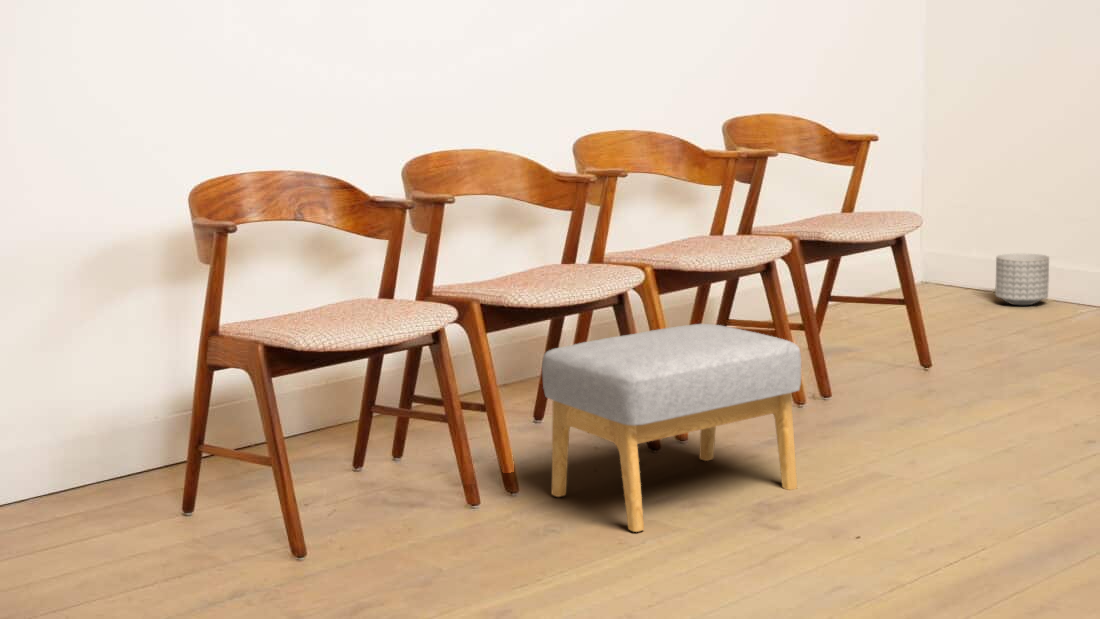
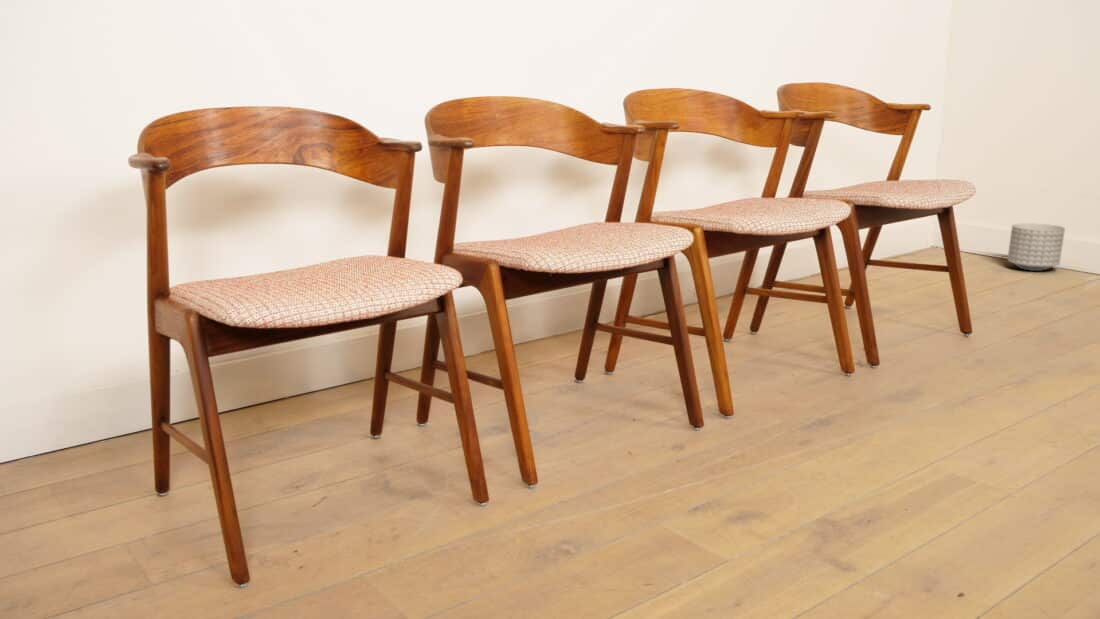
footstool: present [542,324,801,532] -> none [565,297,887,572]

